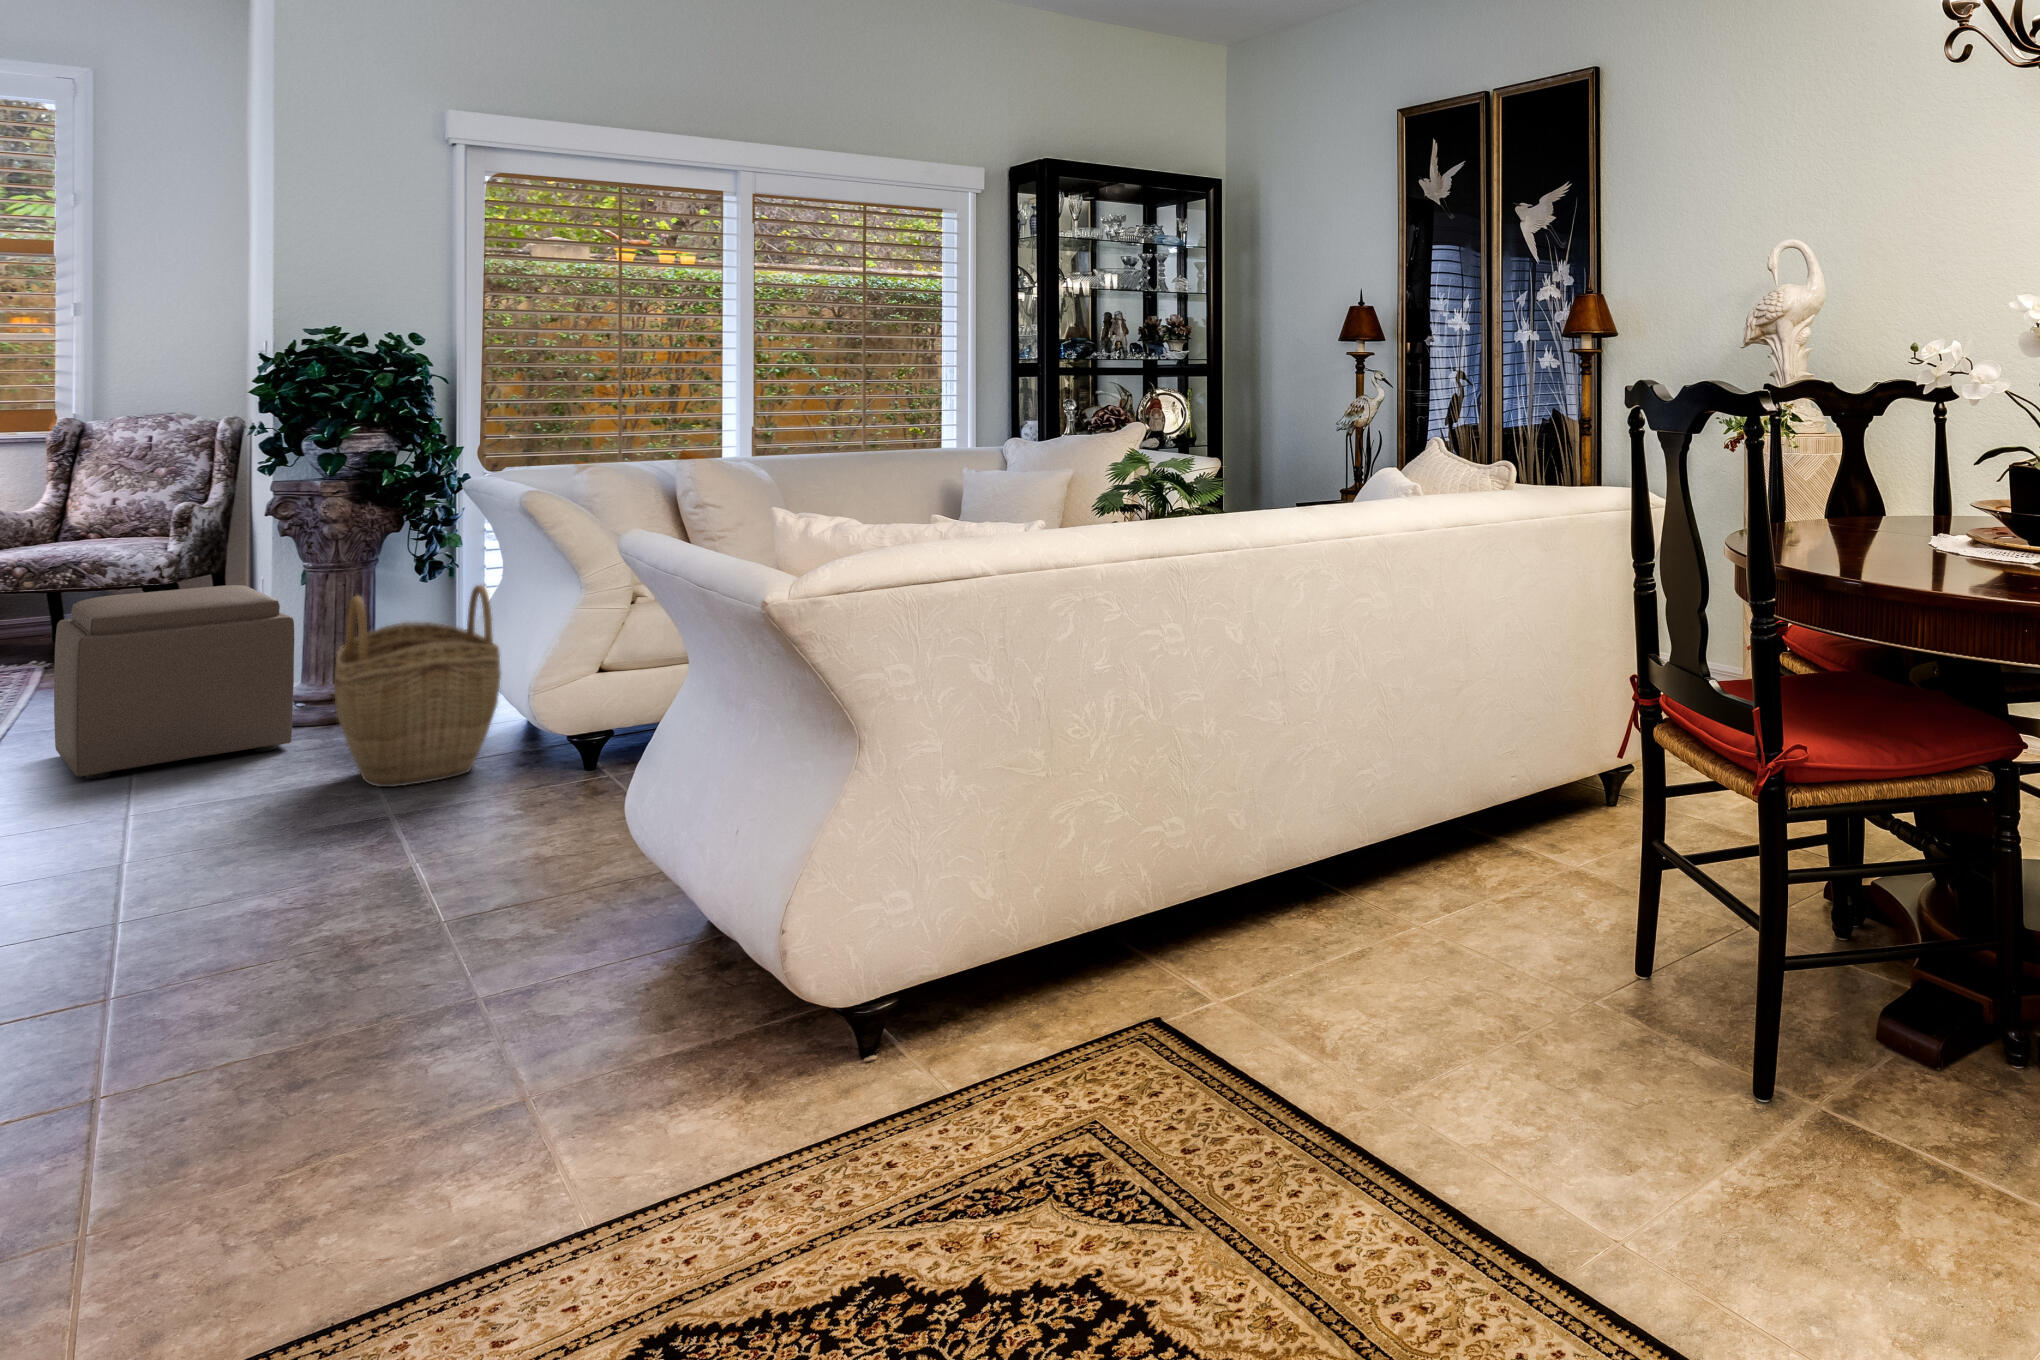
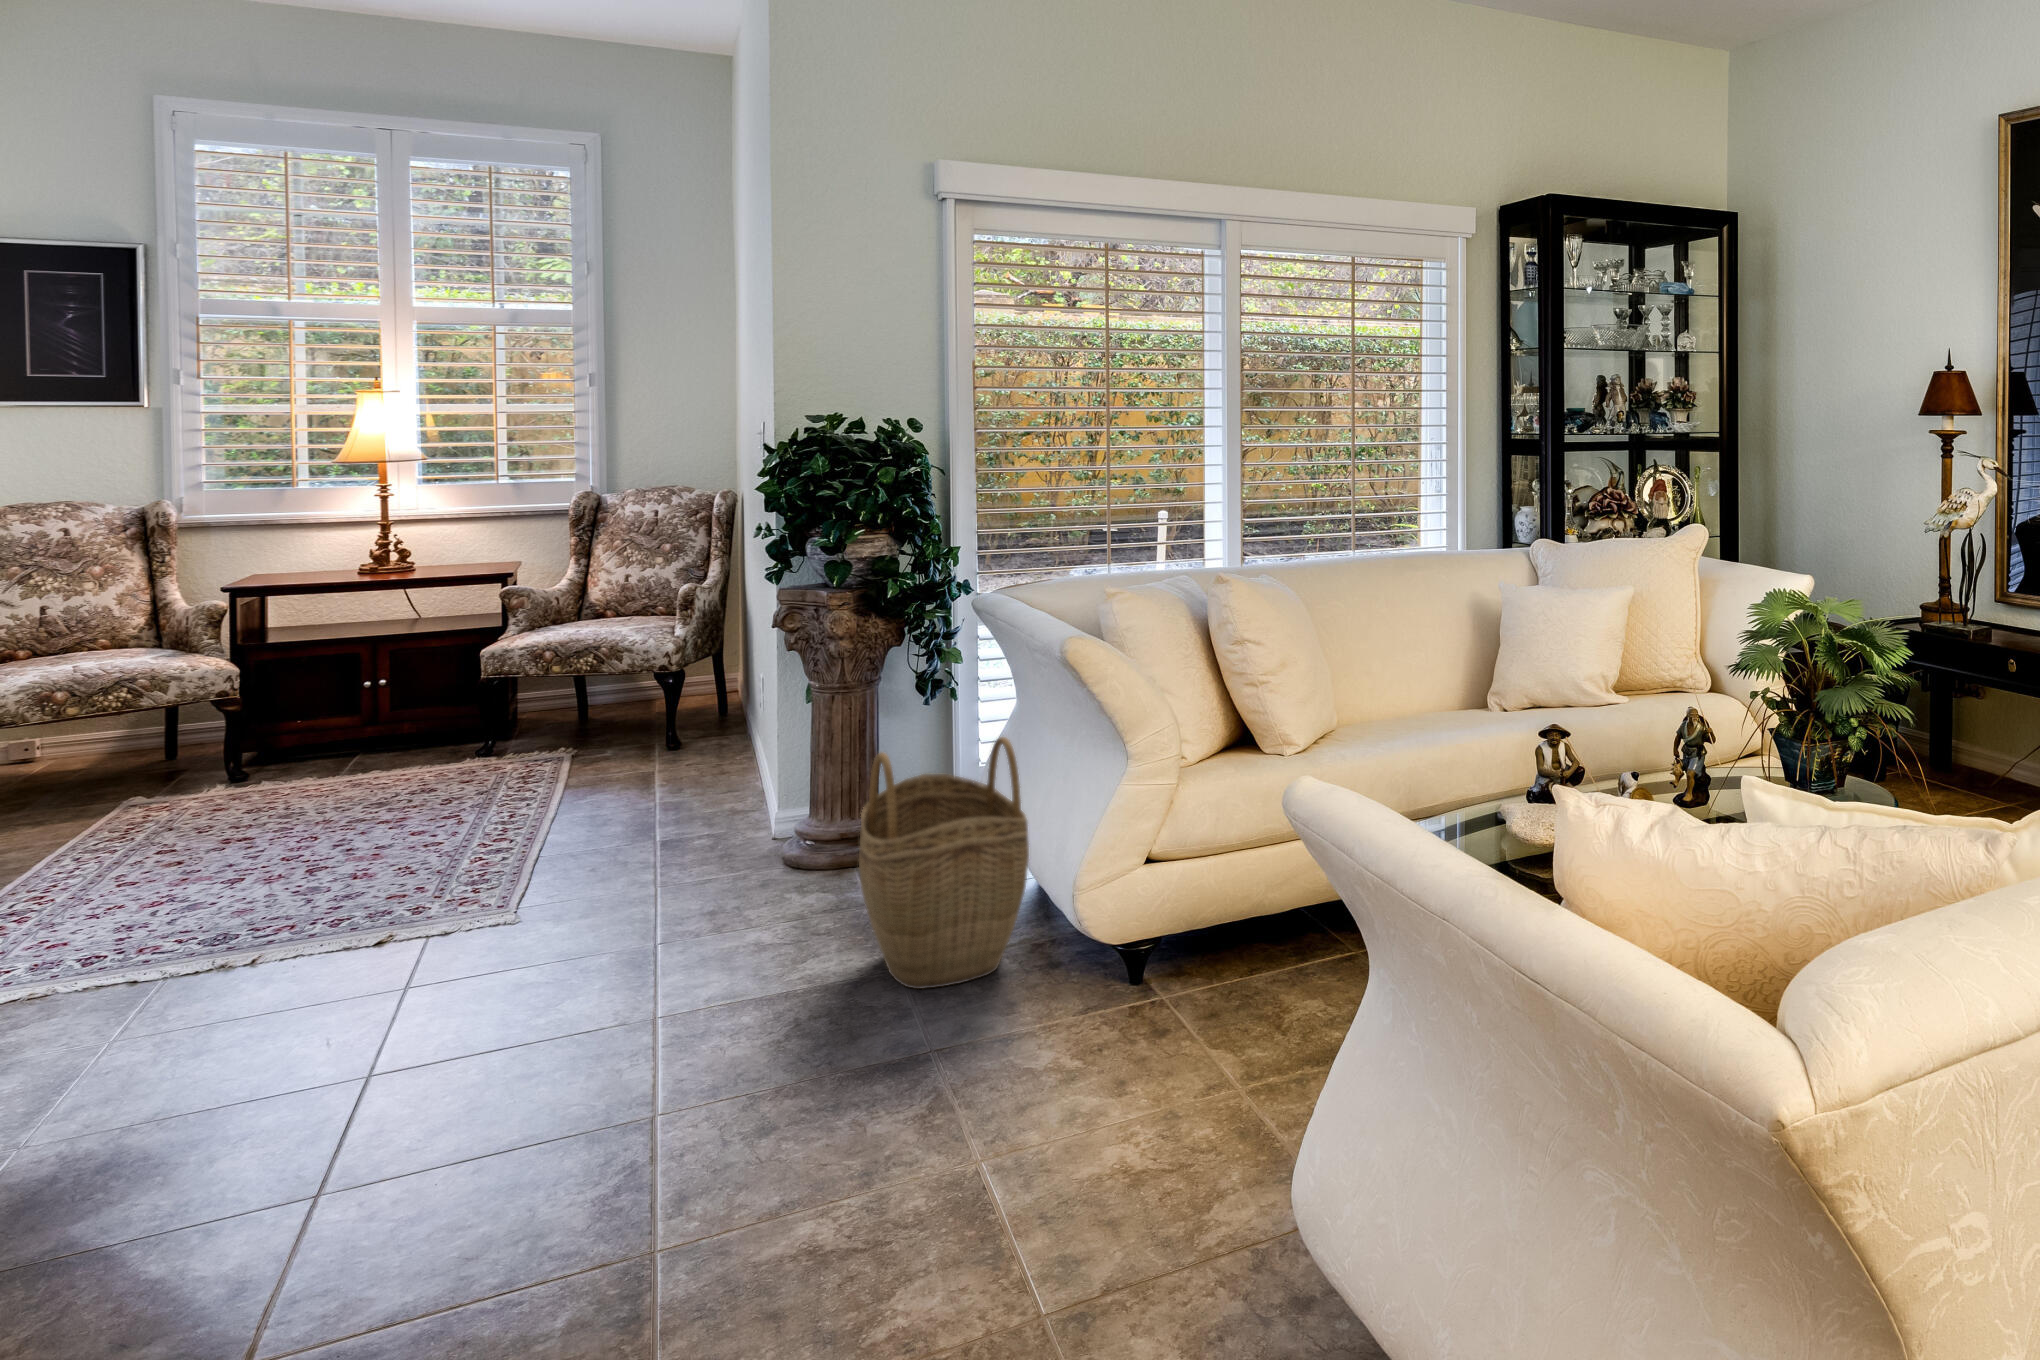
ottoman: present [54,585,294,779] -> none [586,709,810,942]

